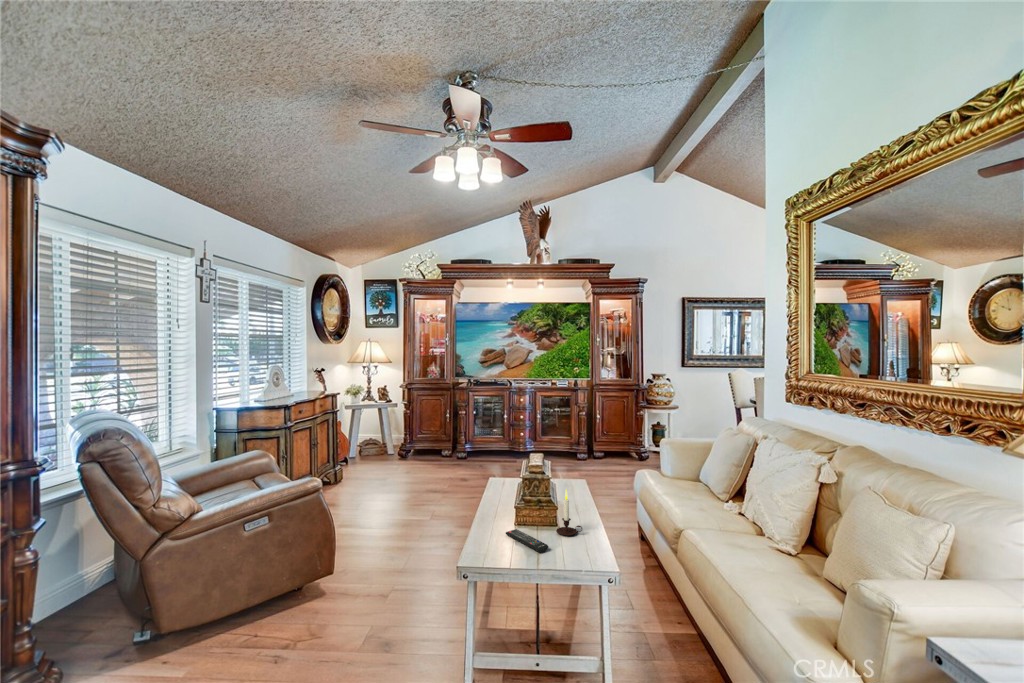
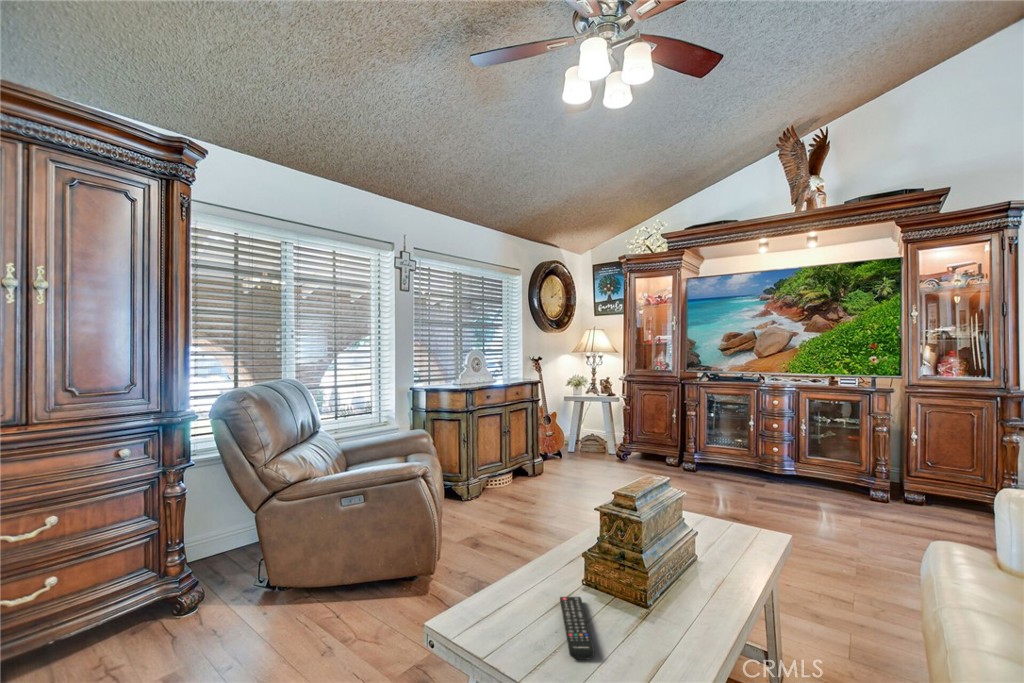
candle: present [556,490,582,536] -> none [646,552,693,644]

